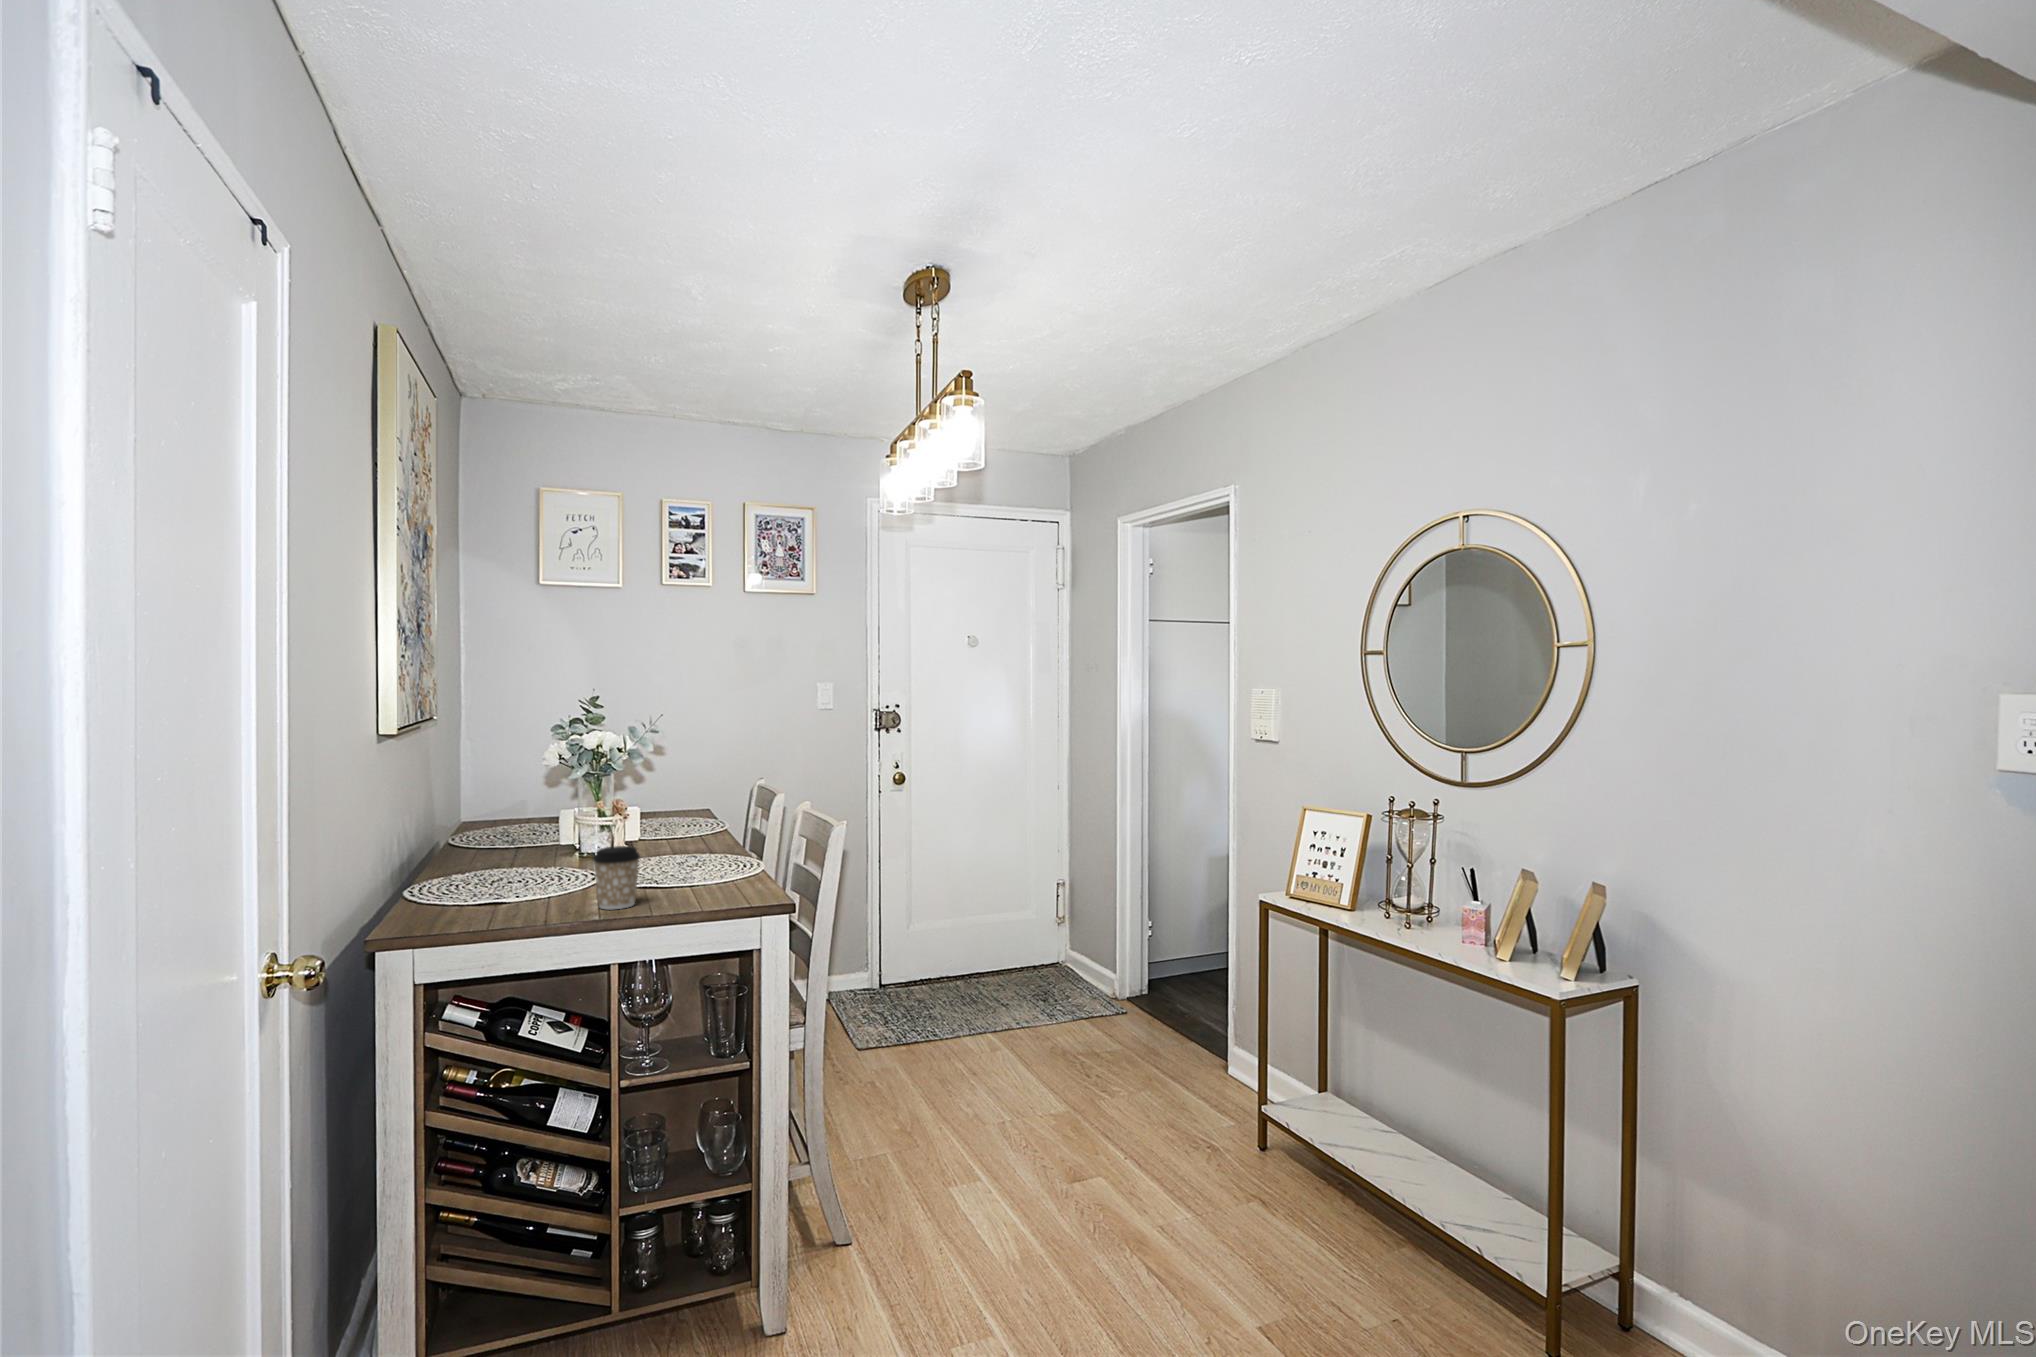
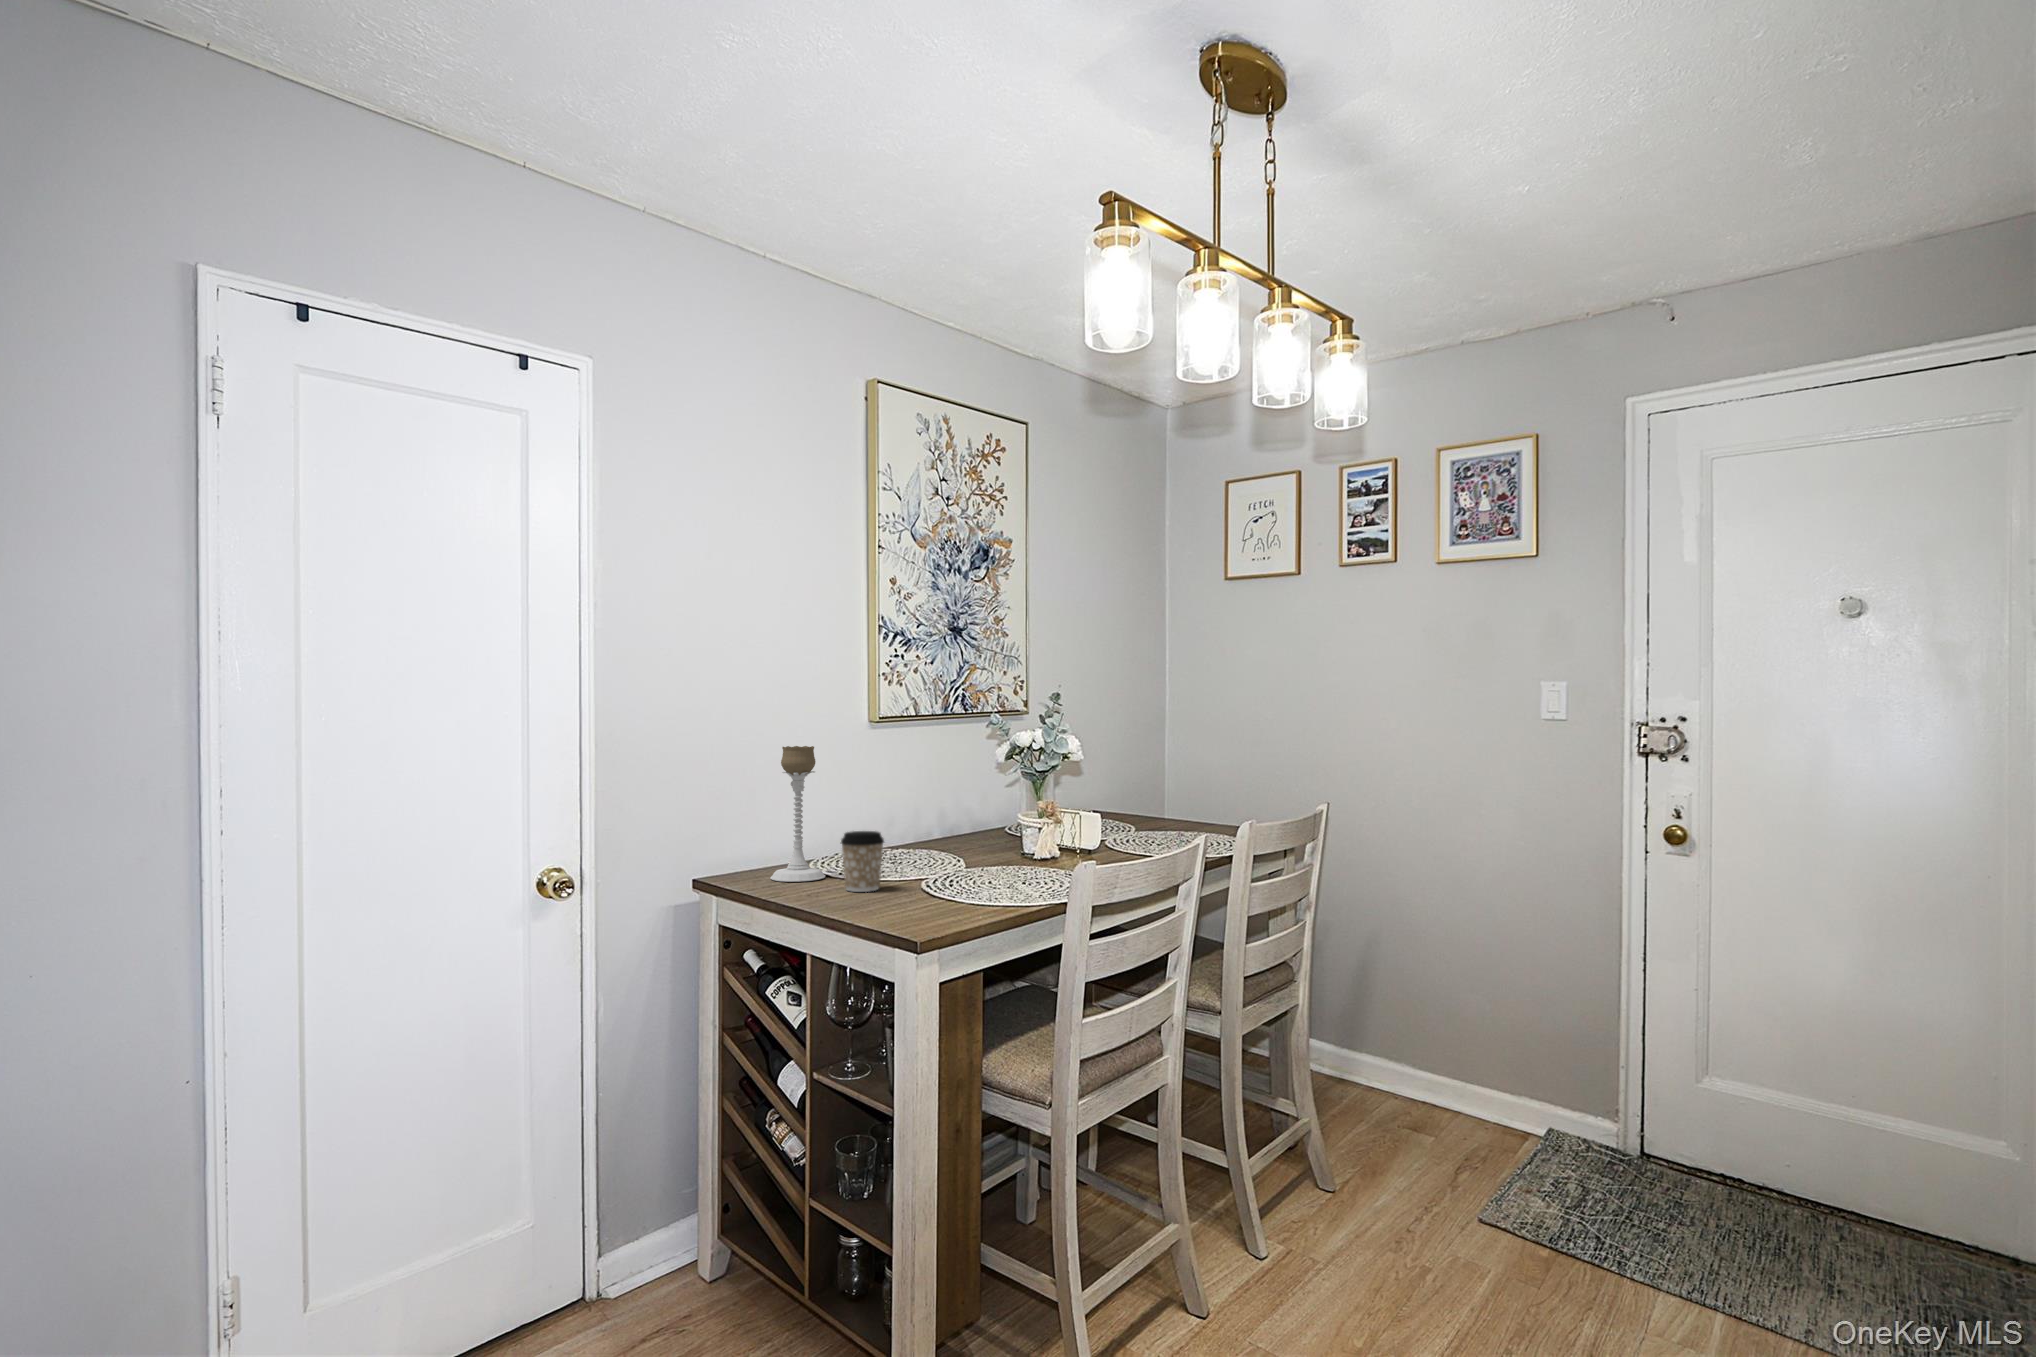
candle holder: none [456,767,525,923] -> present [770,746,825,882]

